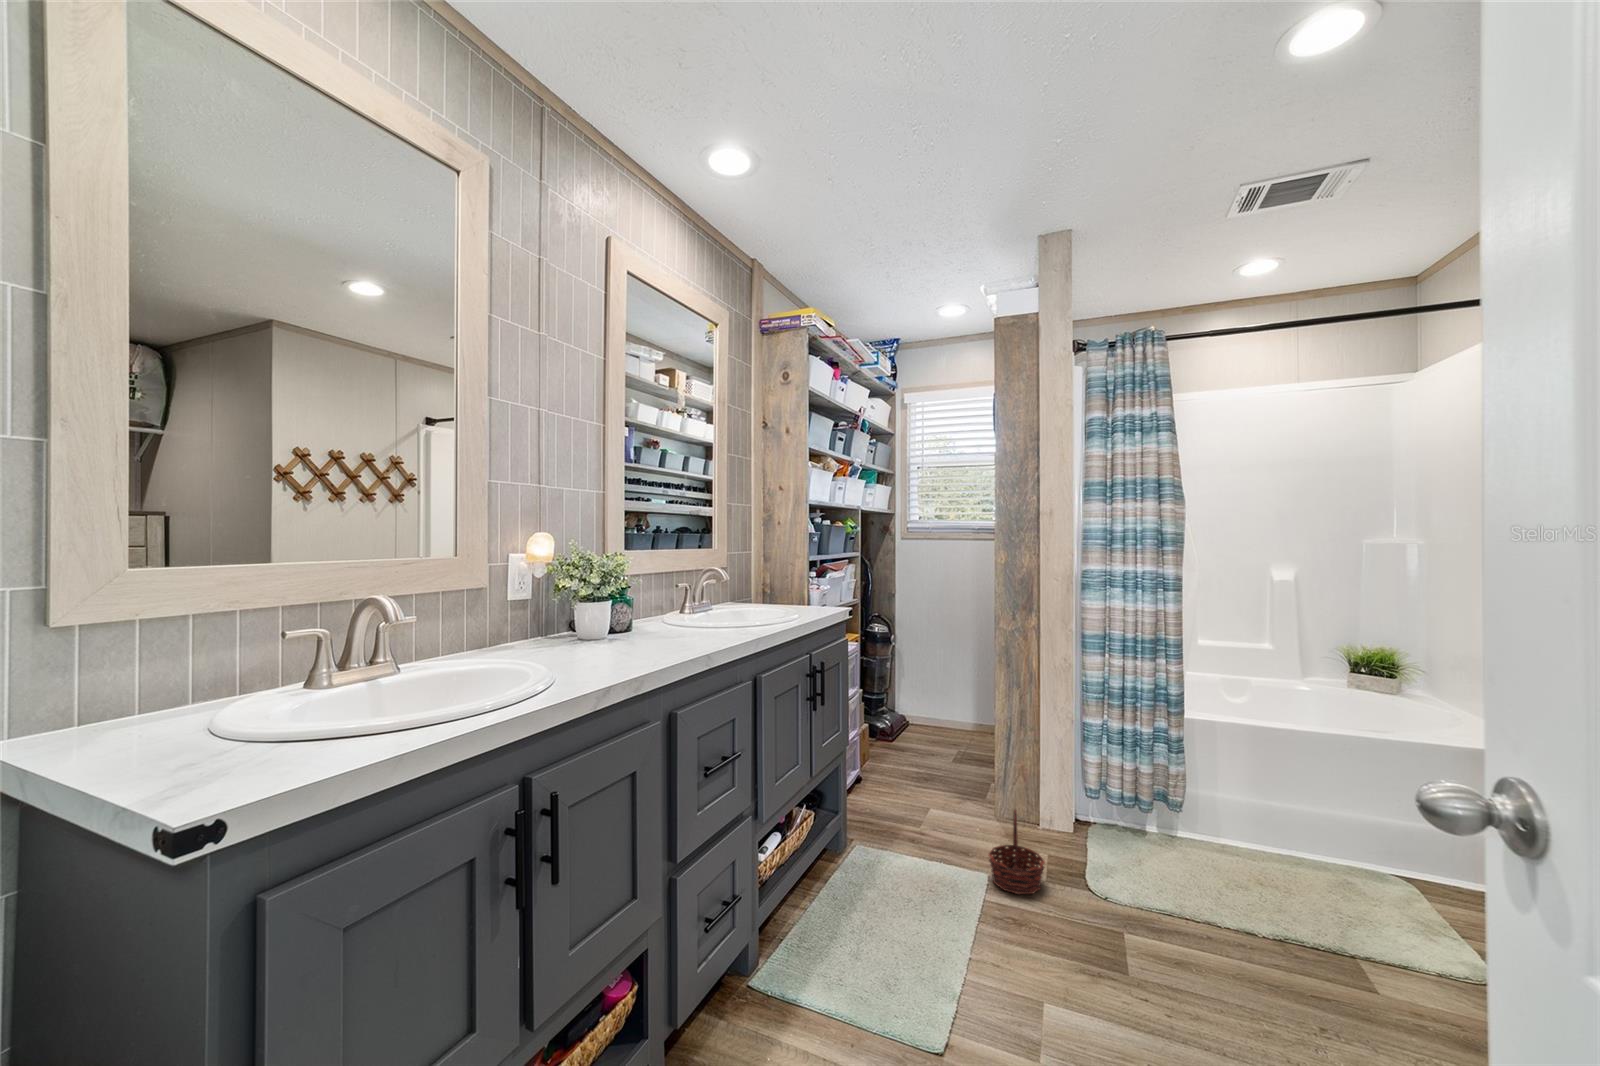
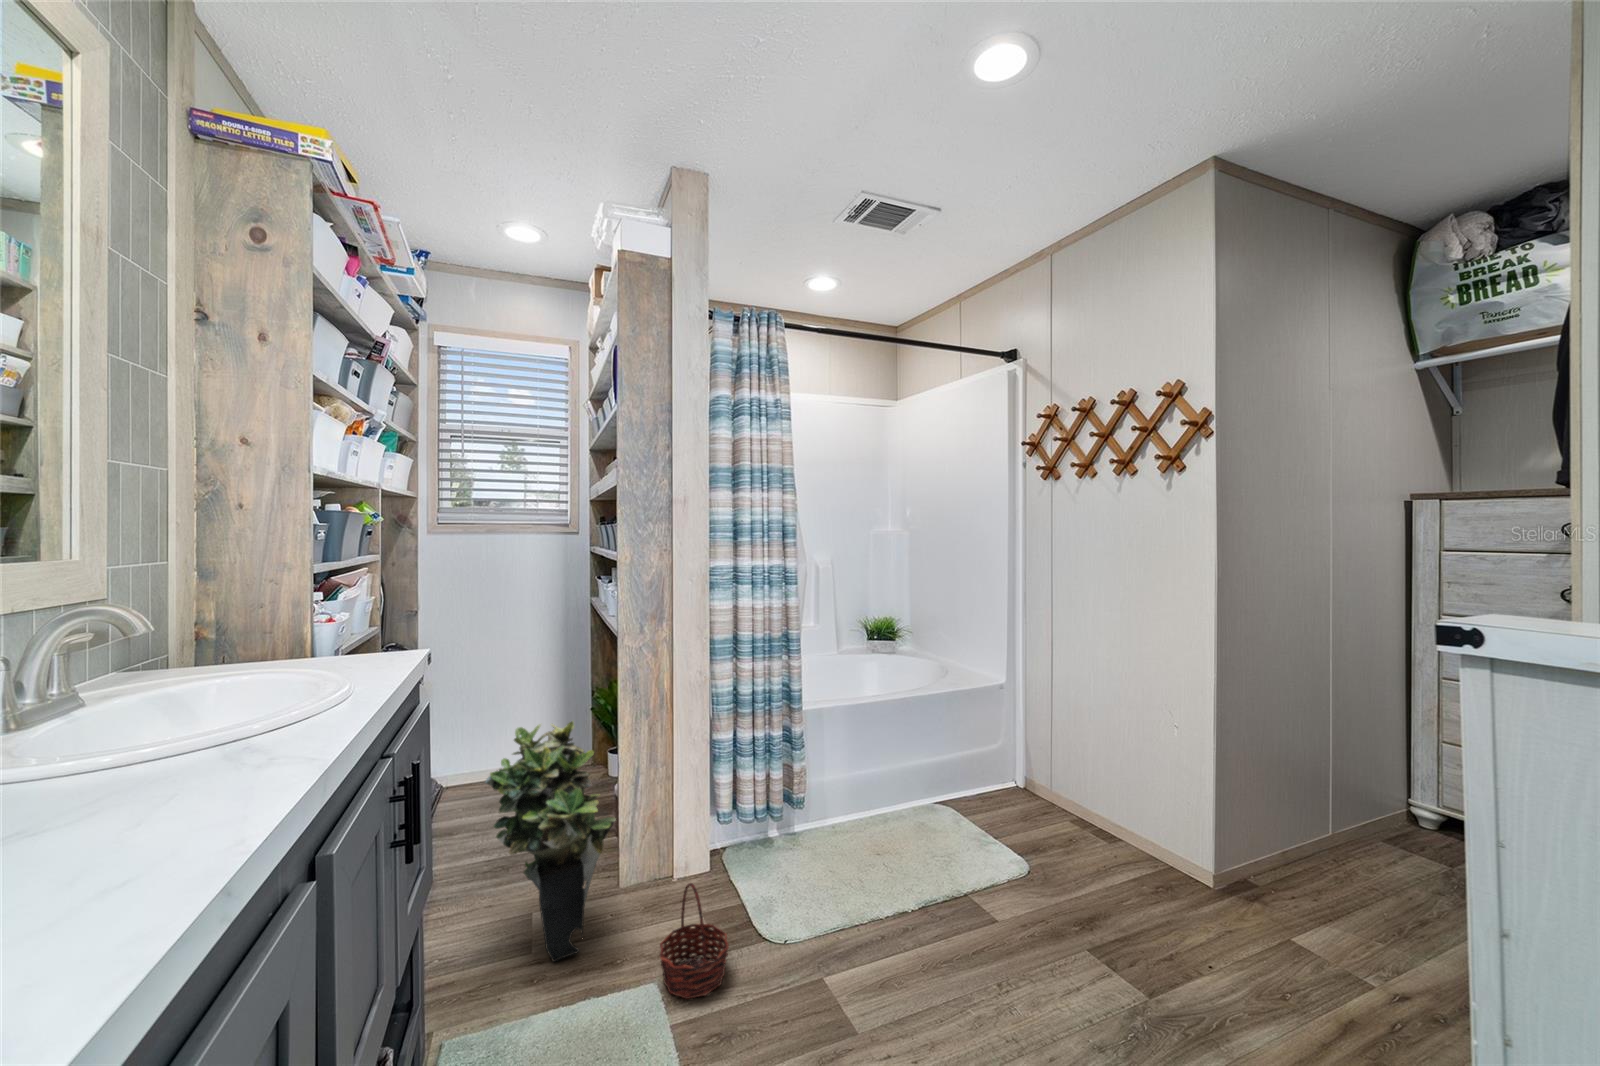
potted plant: none [894,675,979,838] -> present [485,721,616,962]

